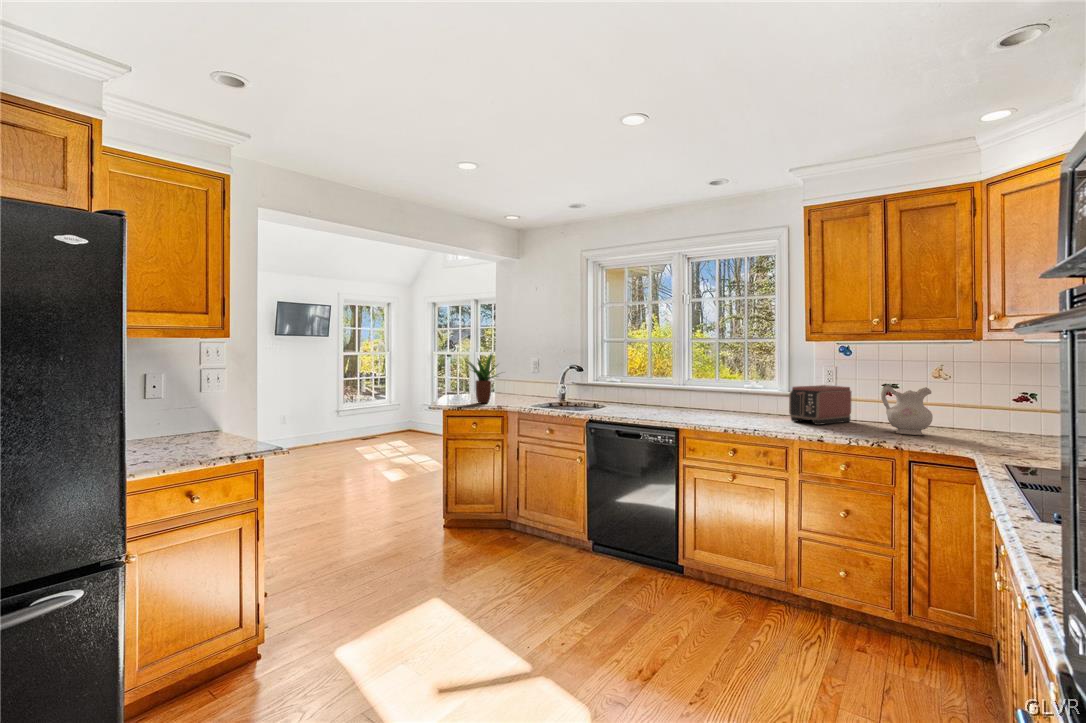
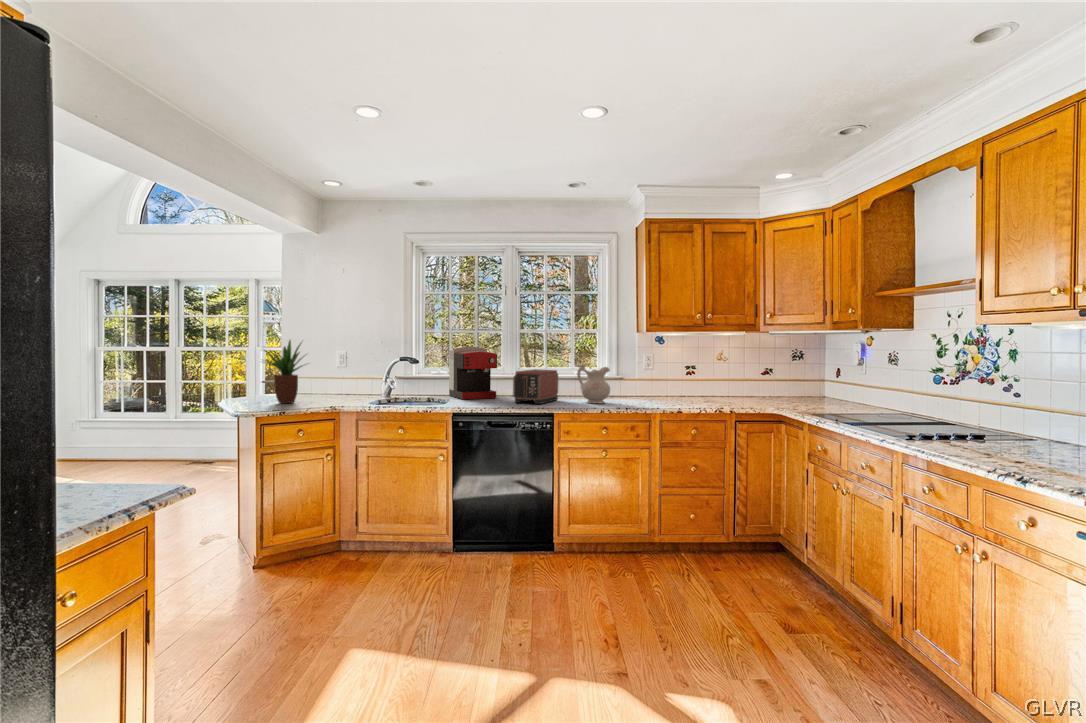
coffee maker: none [621,359,657,409] -> present [449,347,497,399]
toaster: present [789,385,851,425] -> present [513,369,558,404]
ceramic pitcher: present [881,385,933,435] -> present [577,366,610,403]

